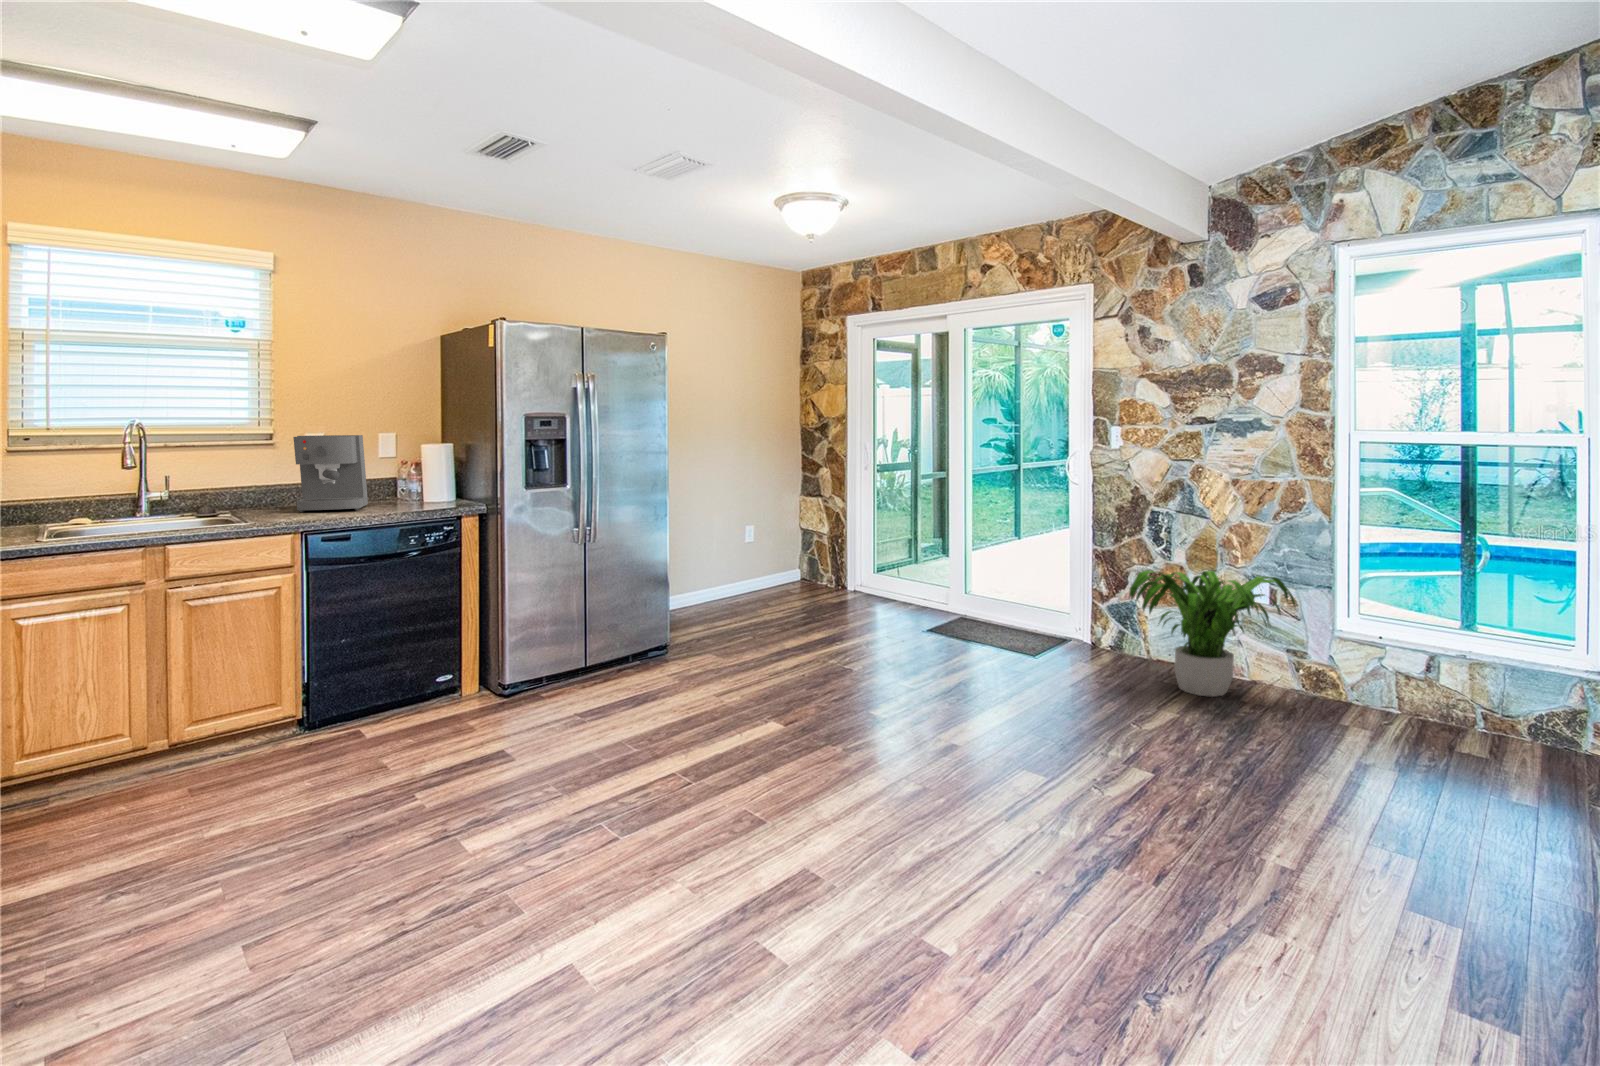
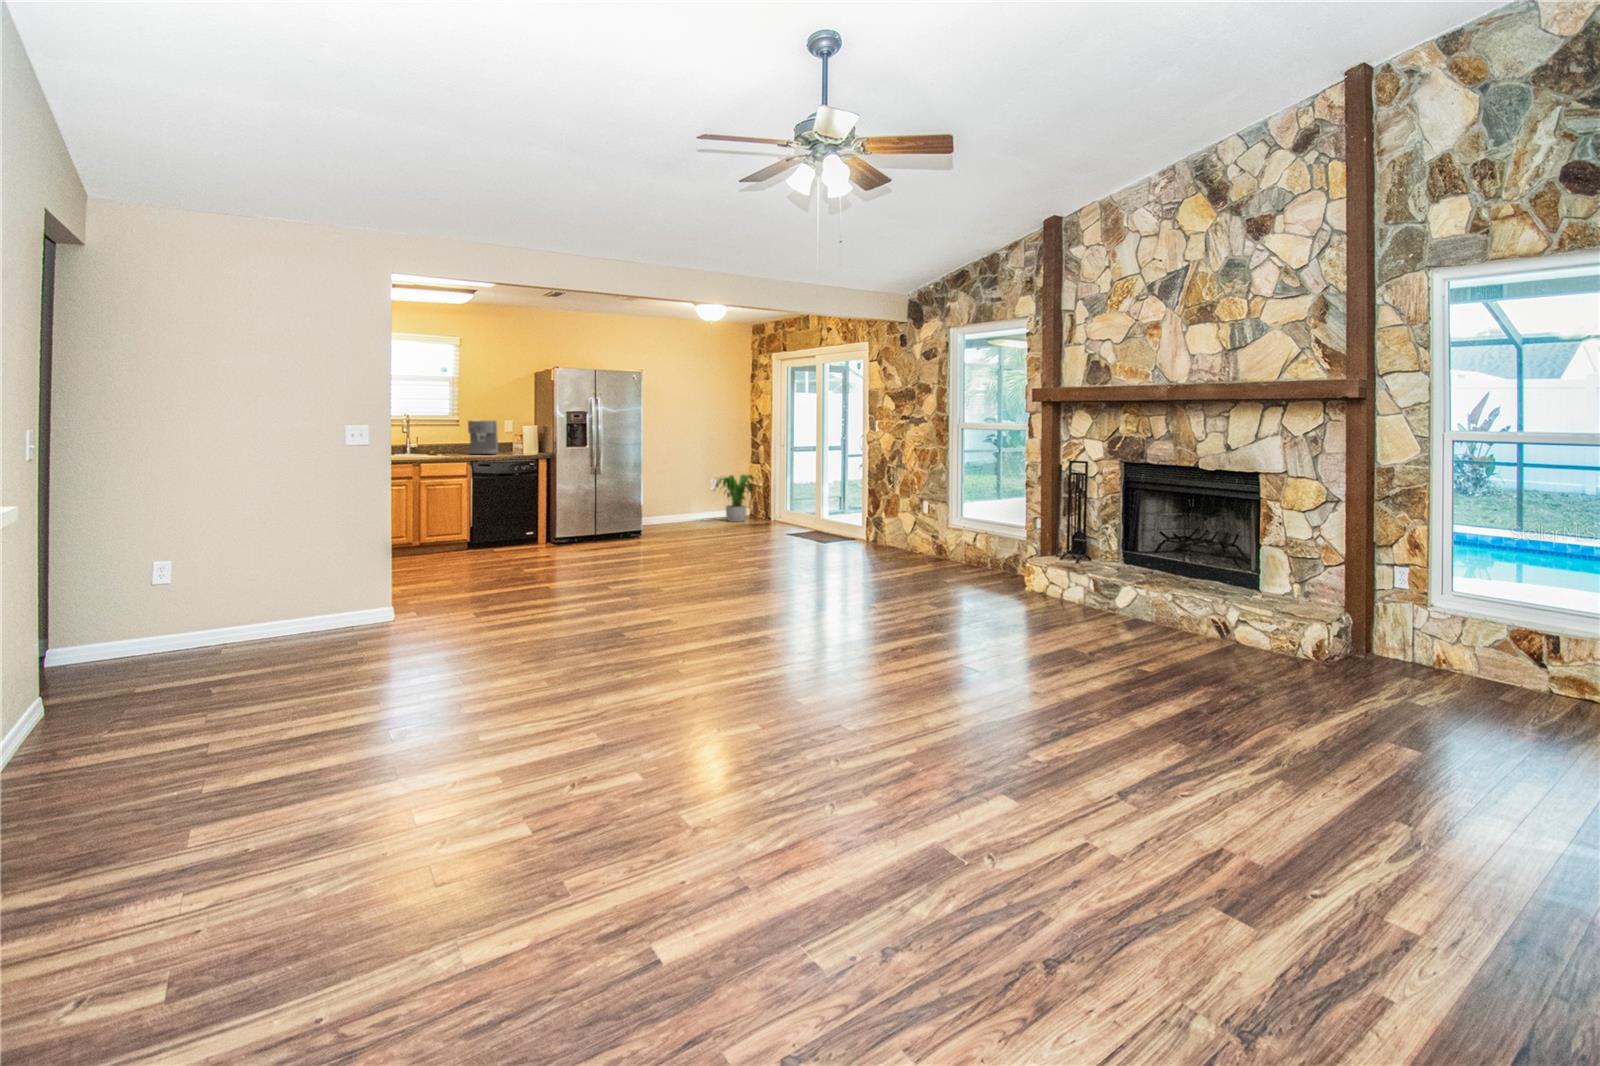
potted plant: present [1129,570,1295,697] -> present [714,475,754,522]

